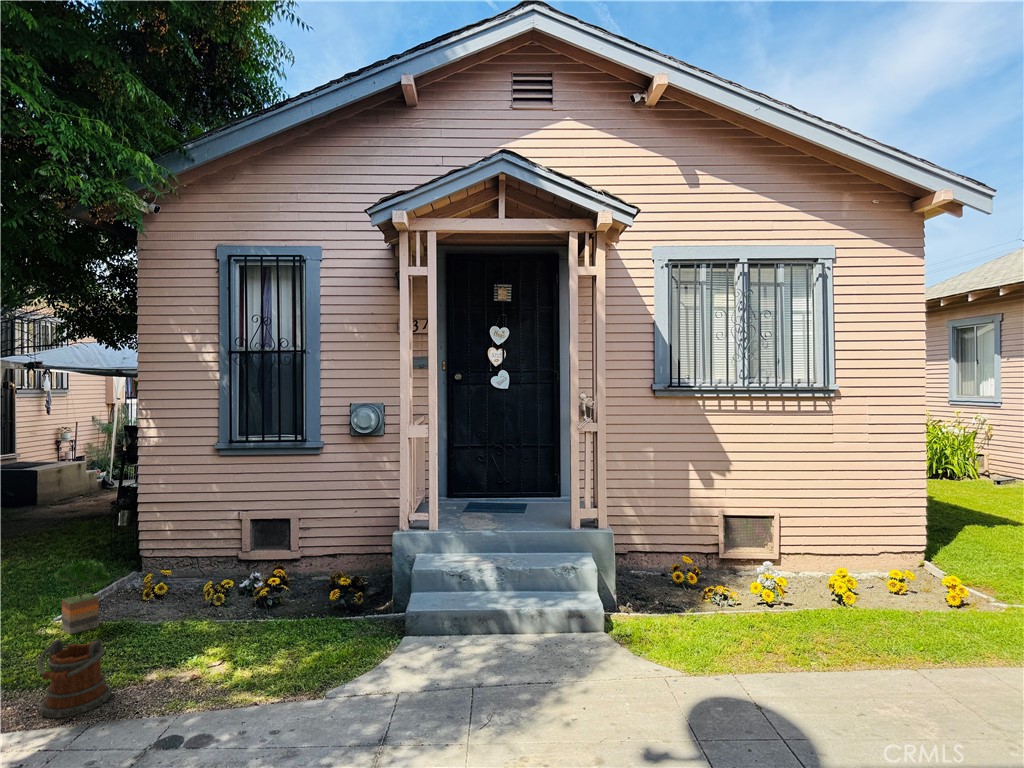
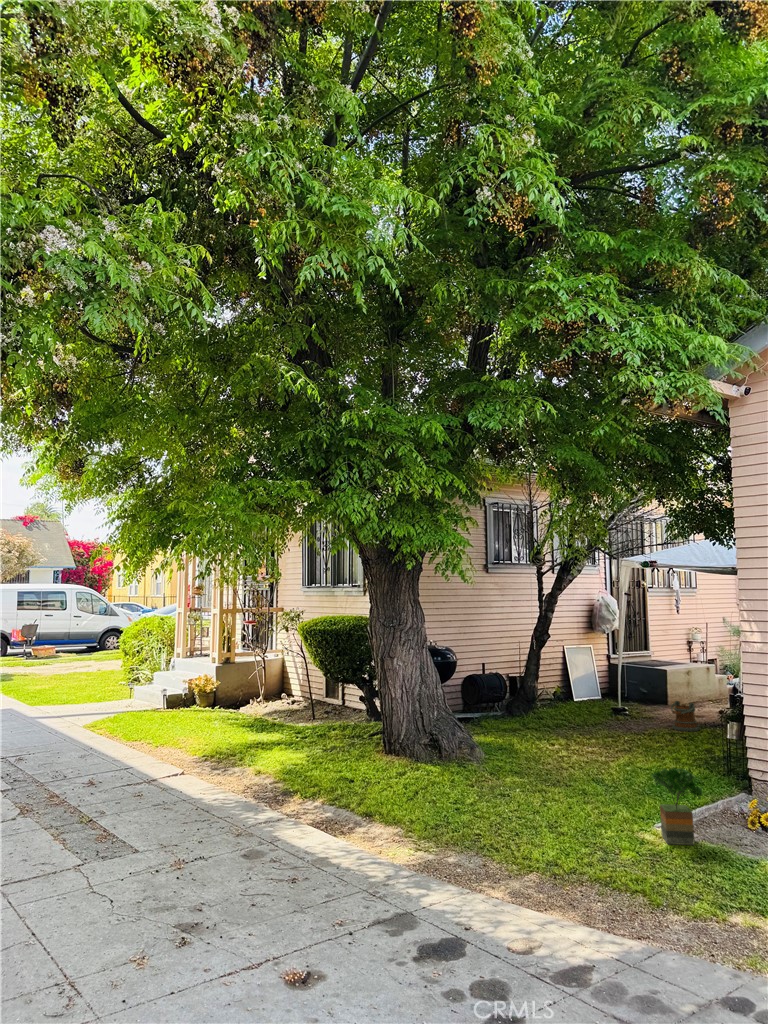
bucket: present [38,640,113,718] -> present [671,701,700,731]

